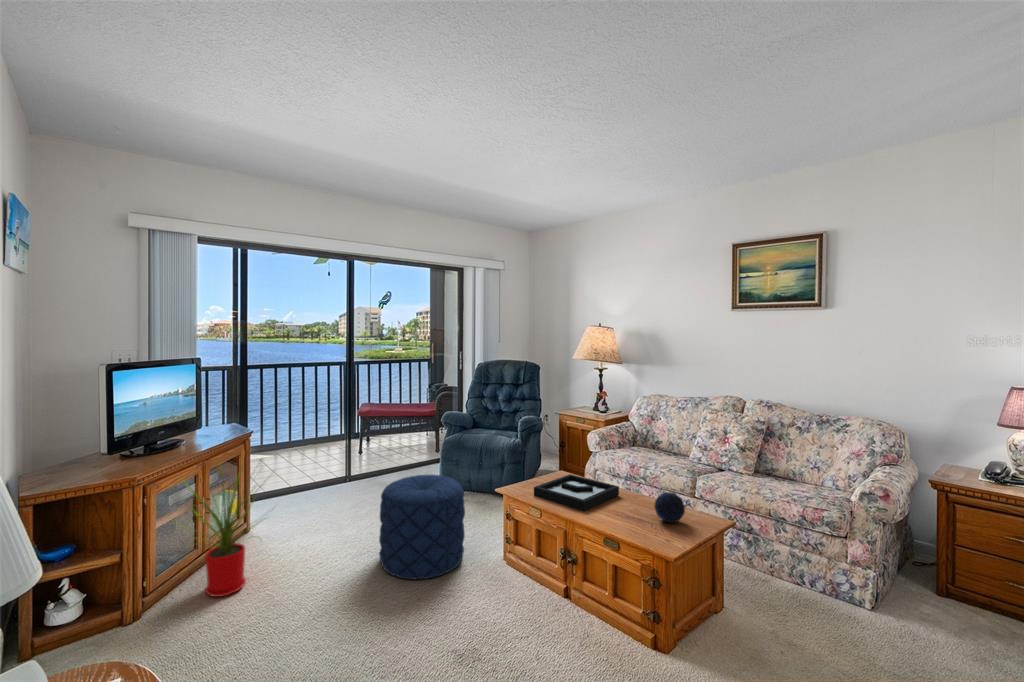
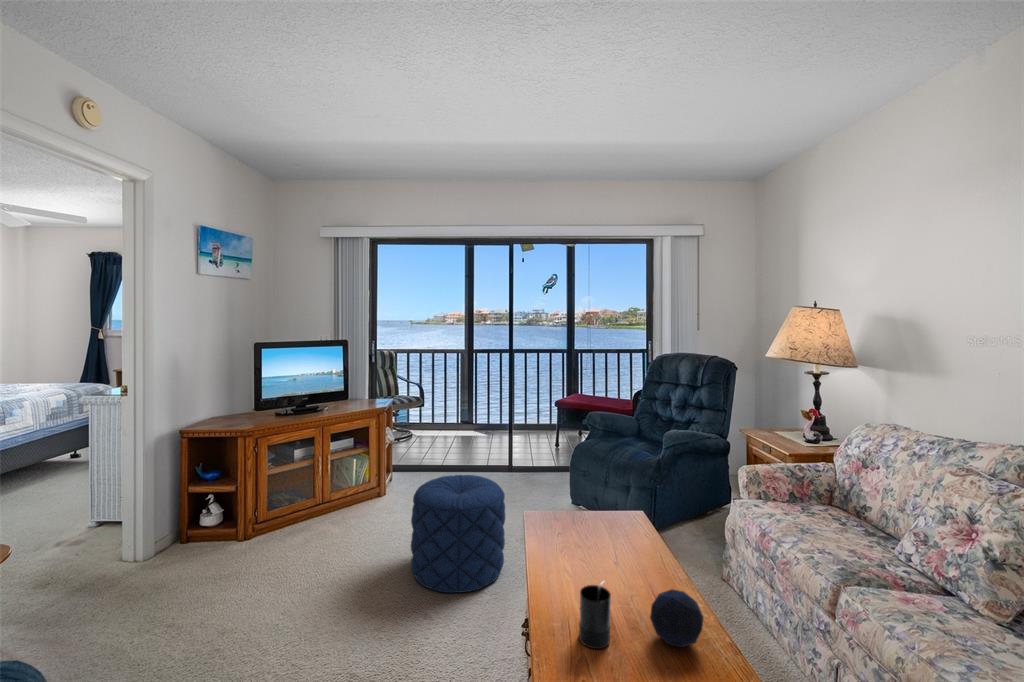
house plant: present [173,465,265,597] -> none [261,424,352,543]
decorative tray: present [534,474,619,511] -> none [554,519,667,575]
candle: none [631,497,651,537] -> present [579,583,611,649]

